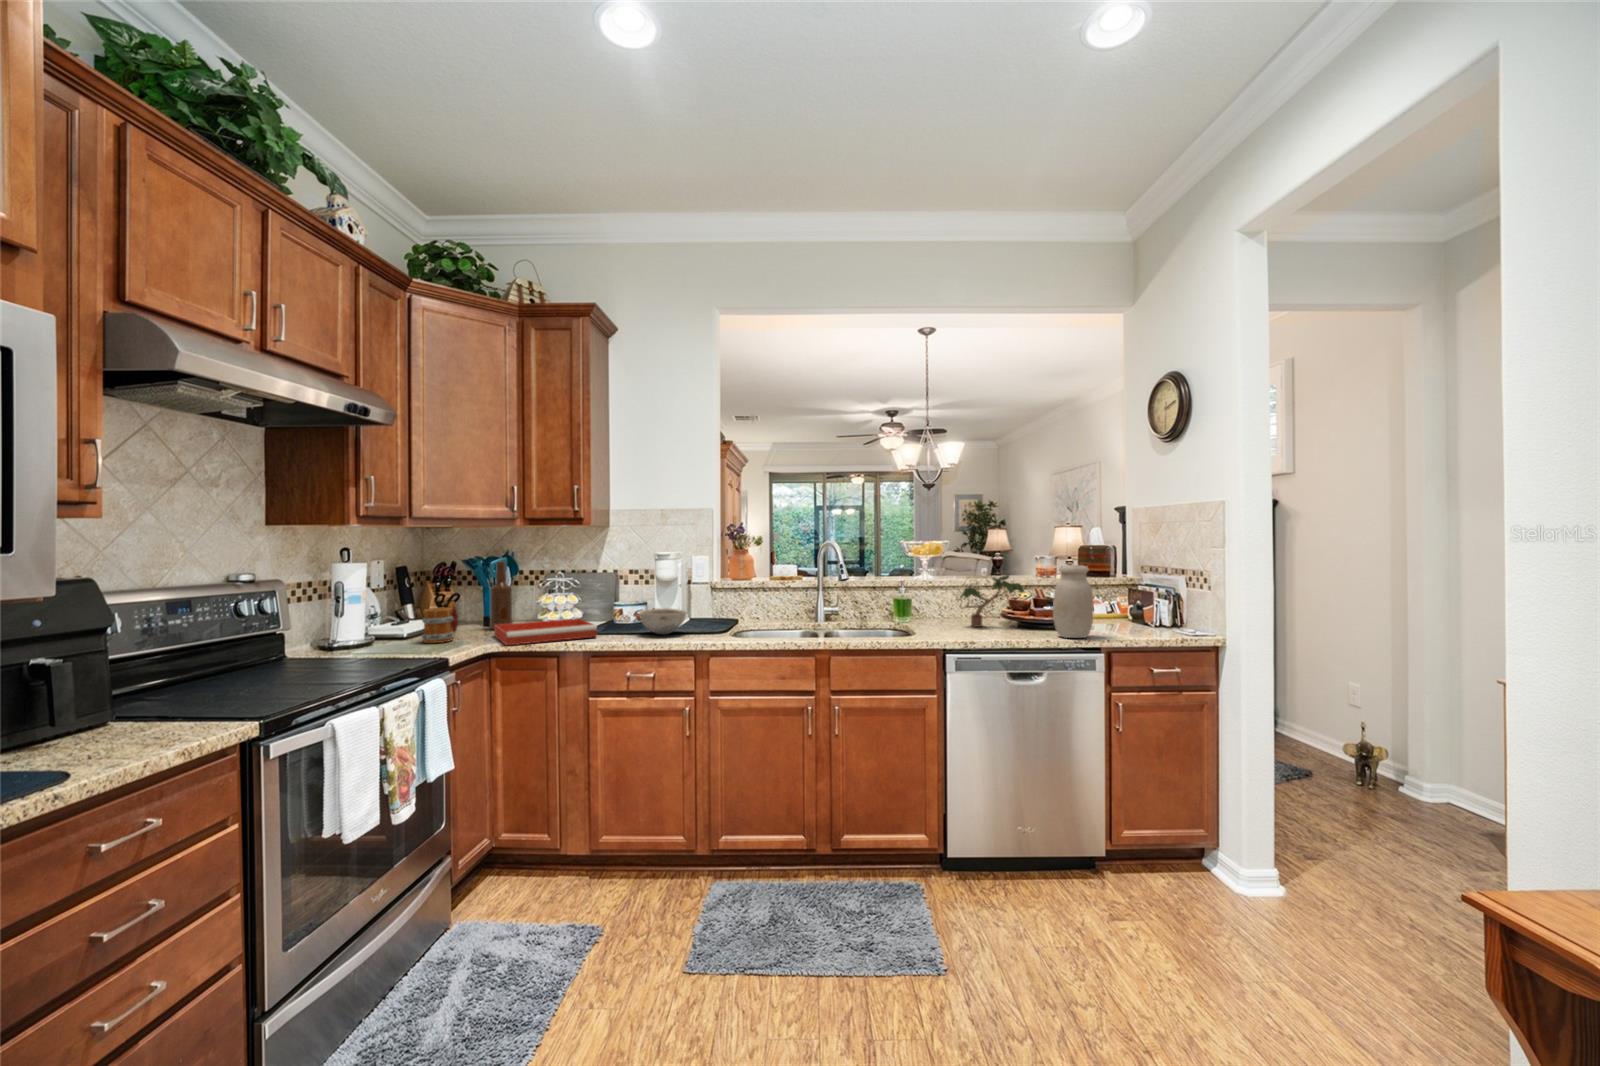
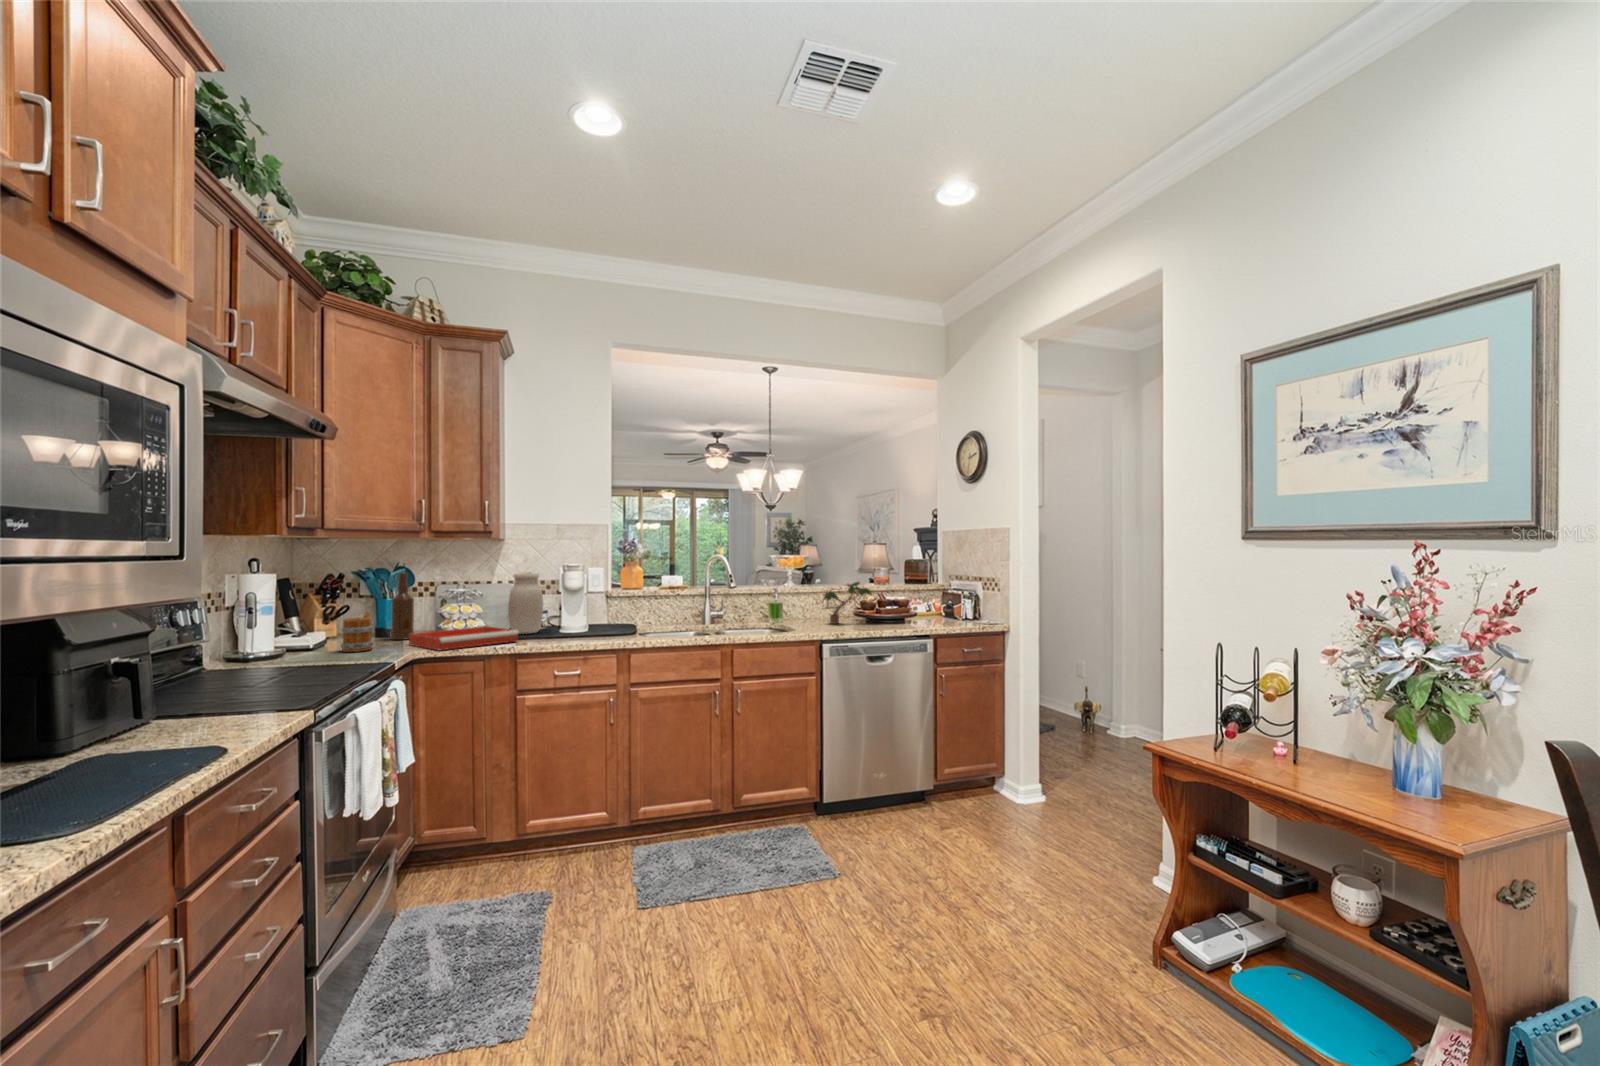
jar: present [1053,565,1094,638] -> present [508,572,543,634]
bowl: present [639,608,687,634] -> none [555,615,600,638]

